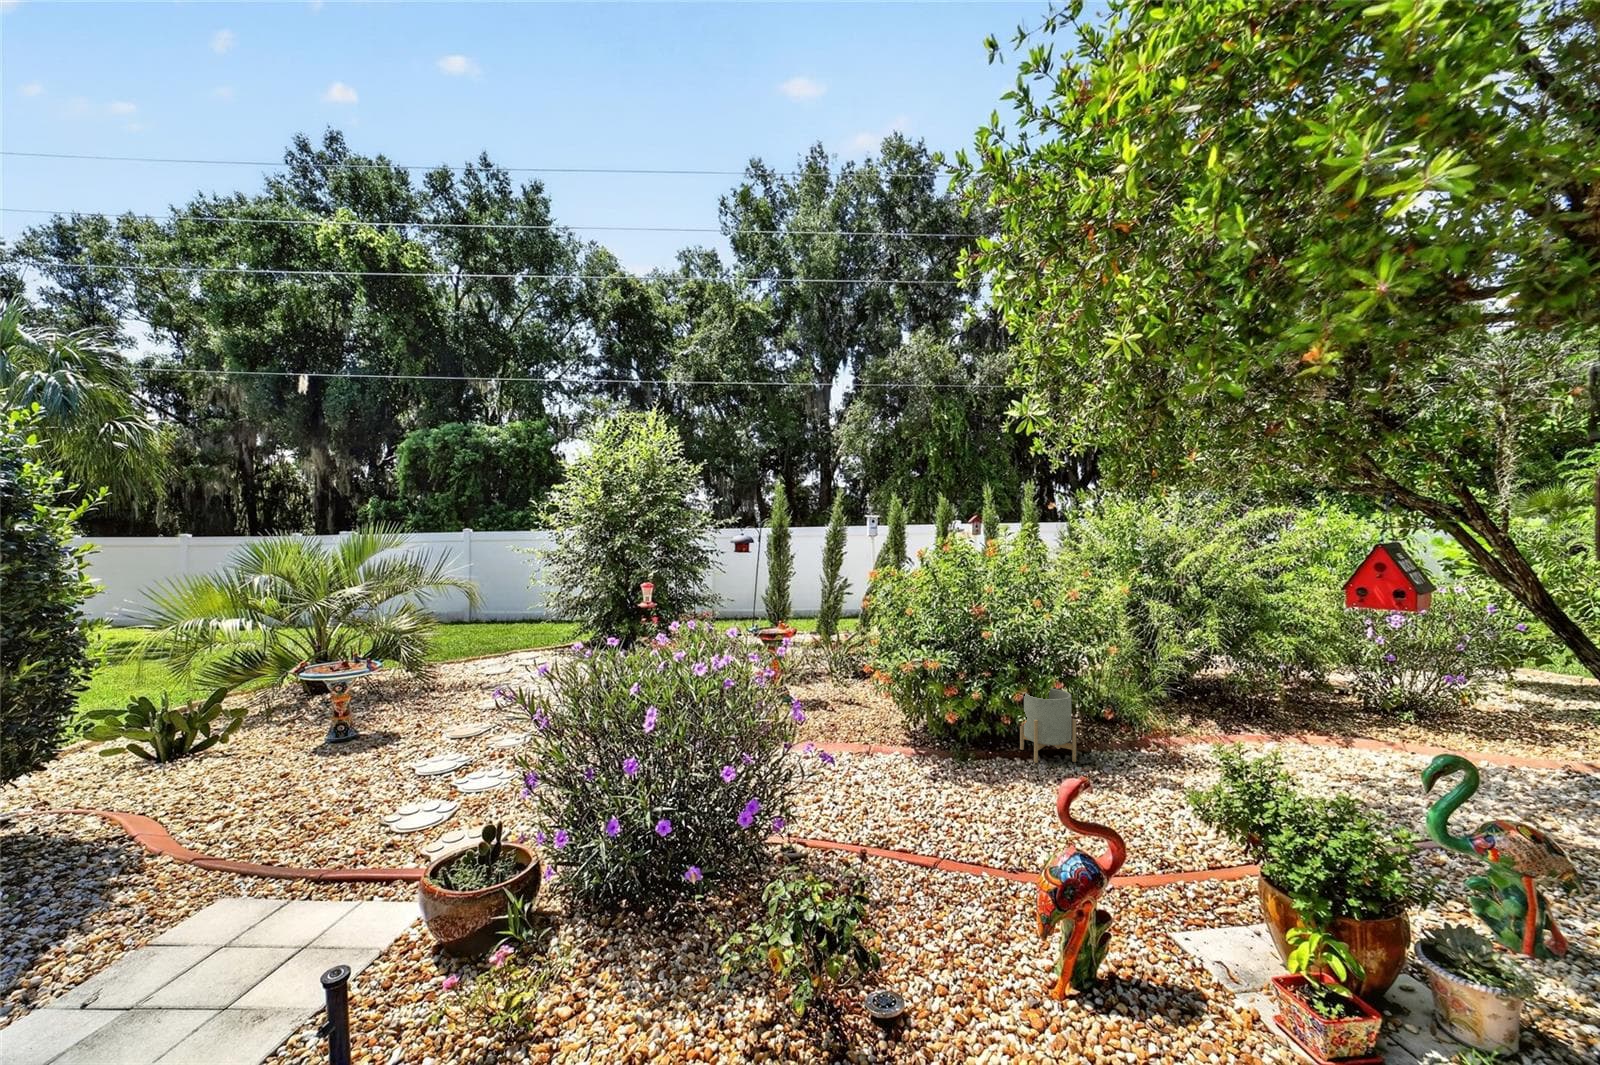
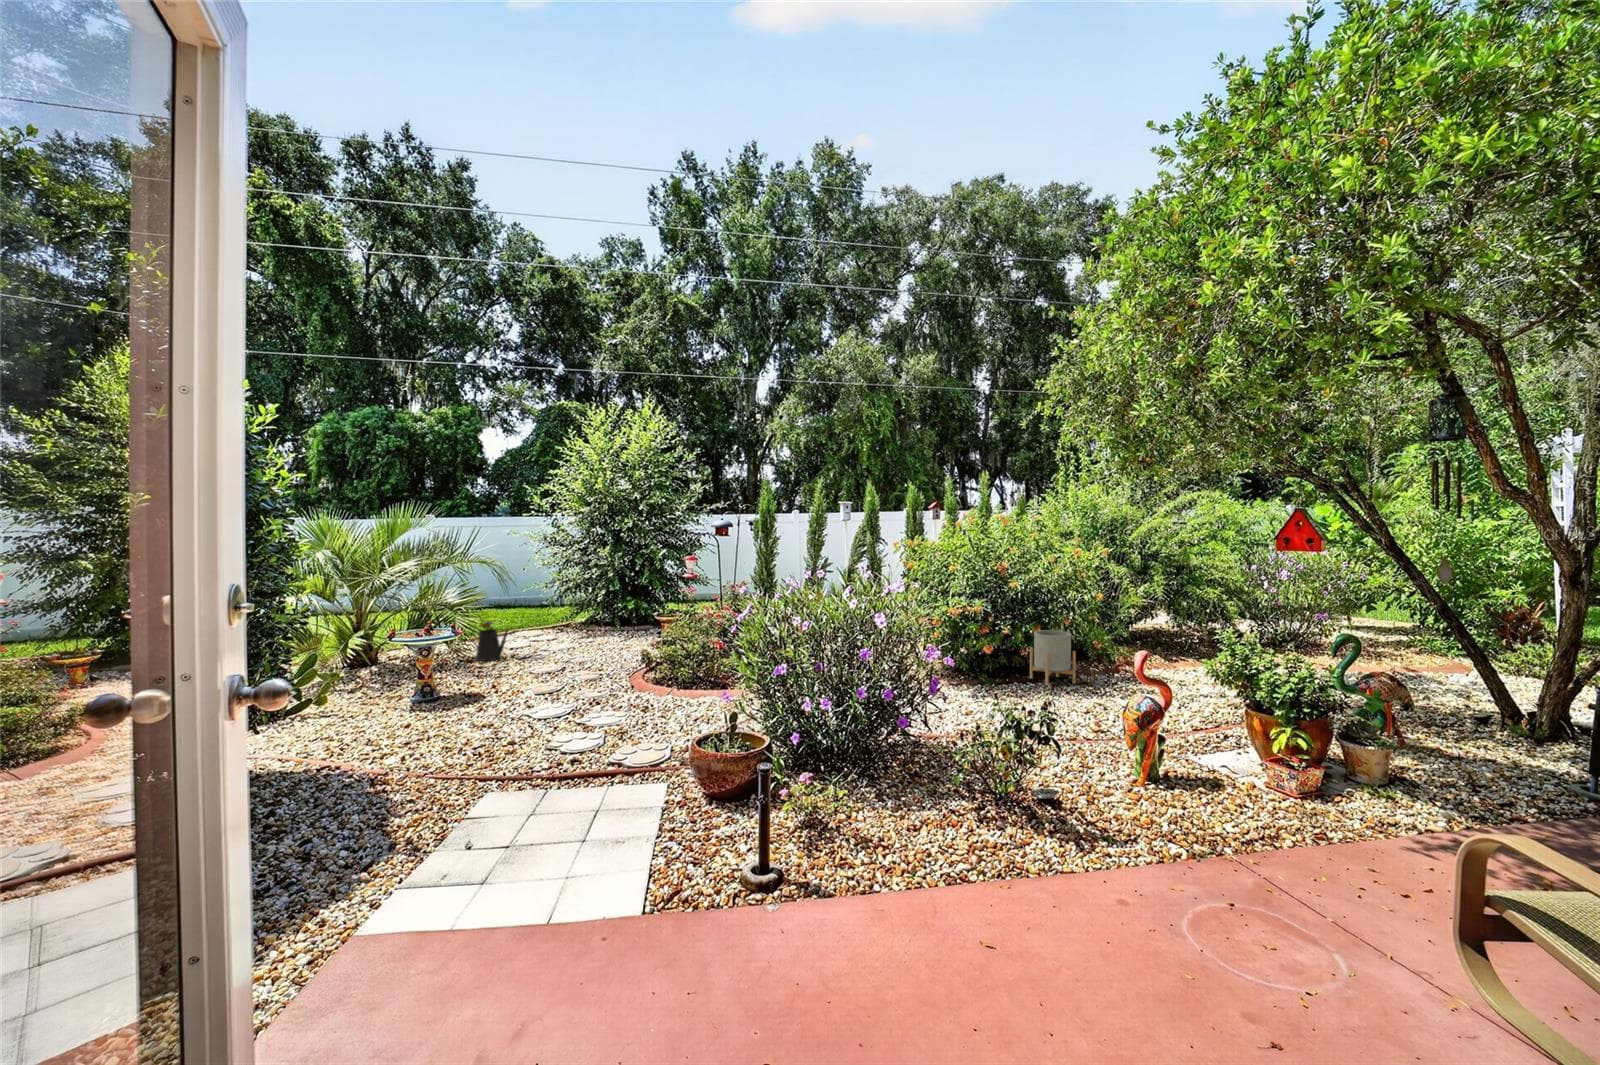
watering can: none [433,641,468,689] -> present [472,620,508,661]

